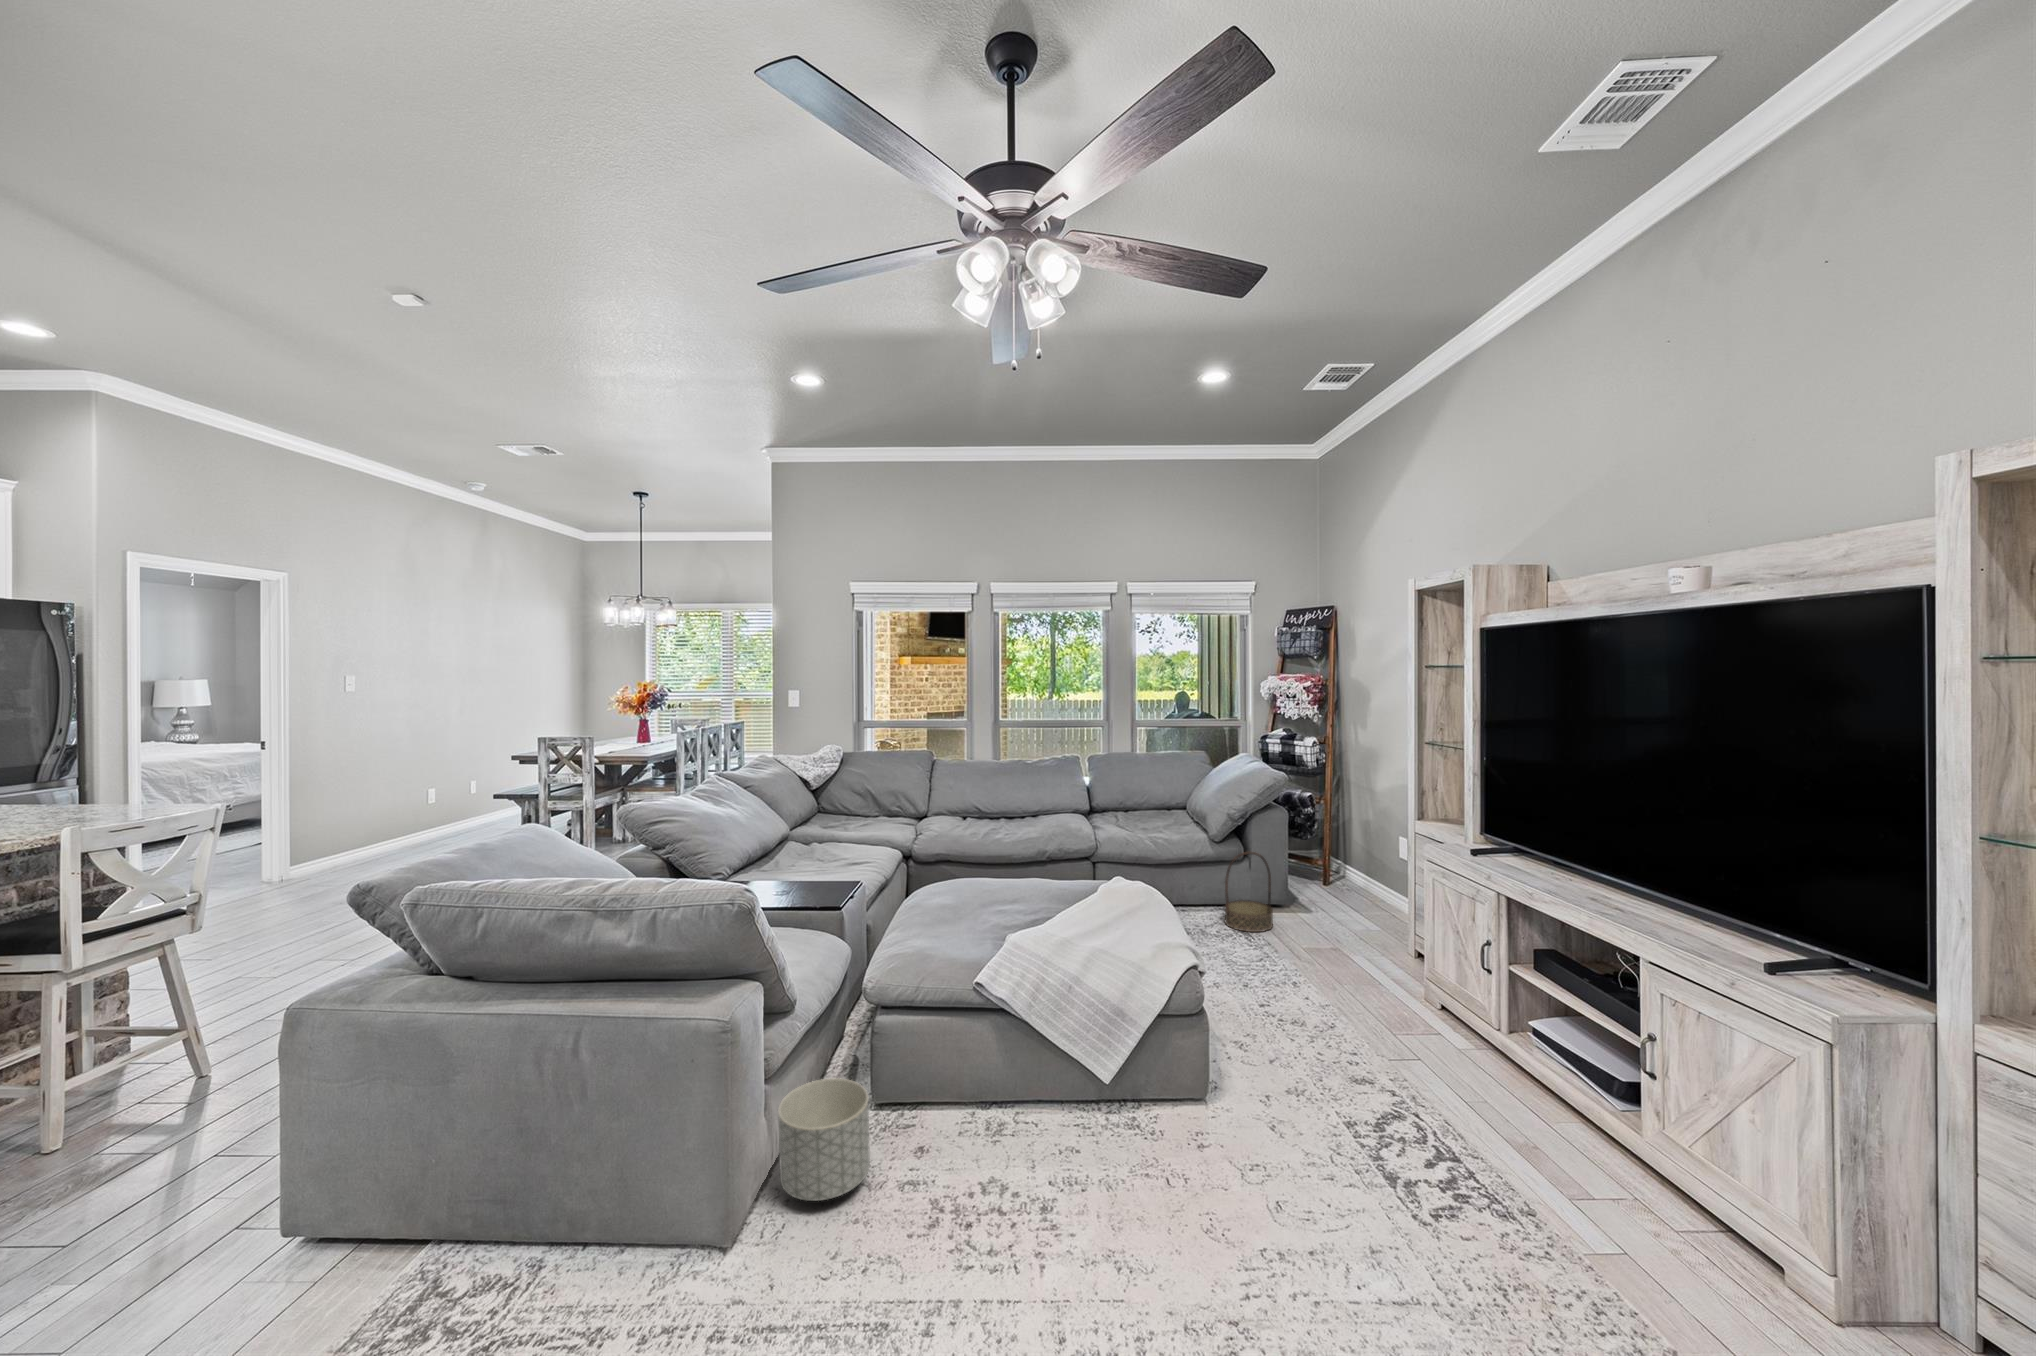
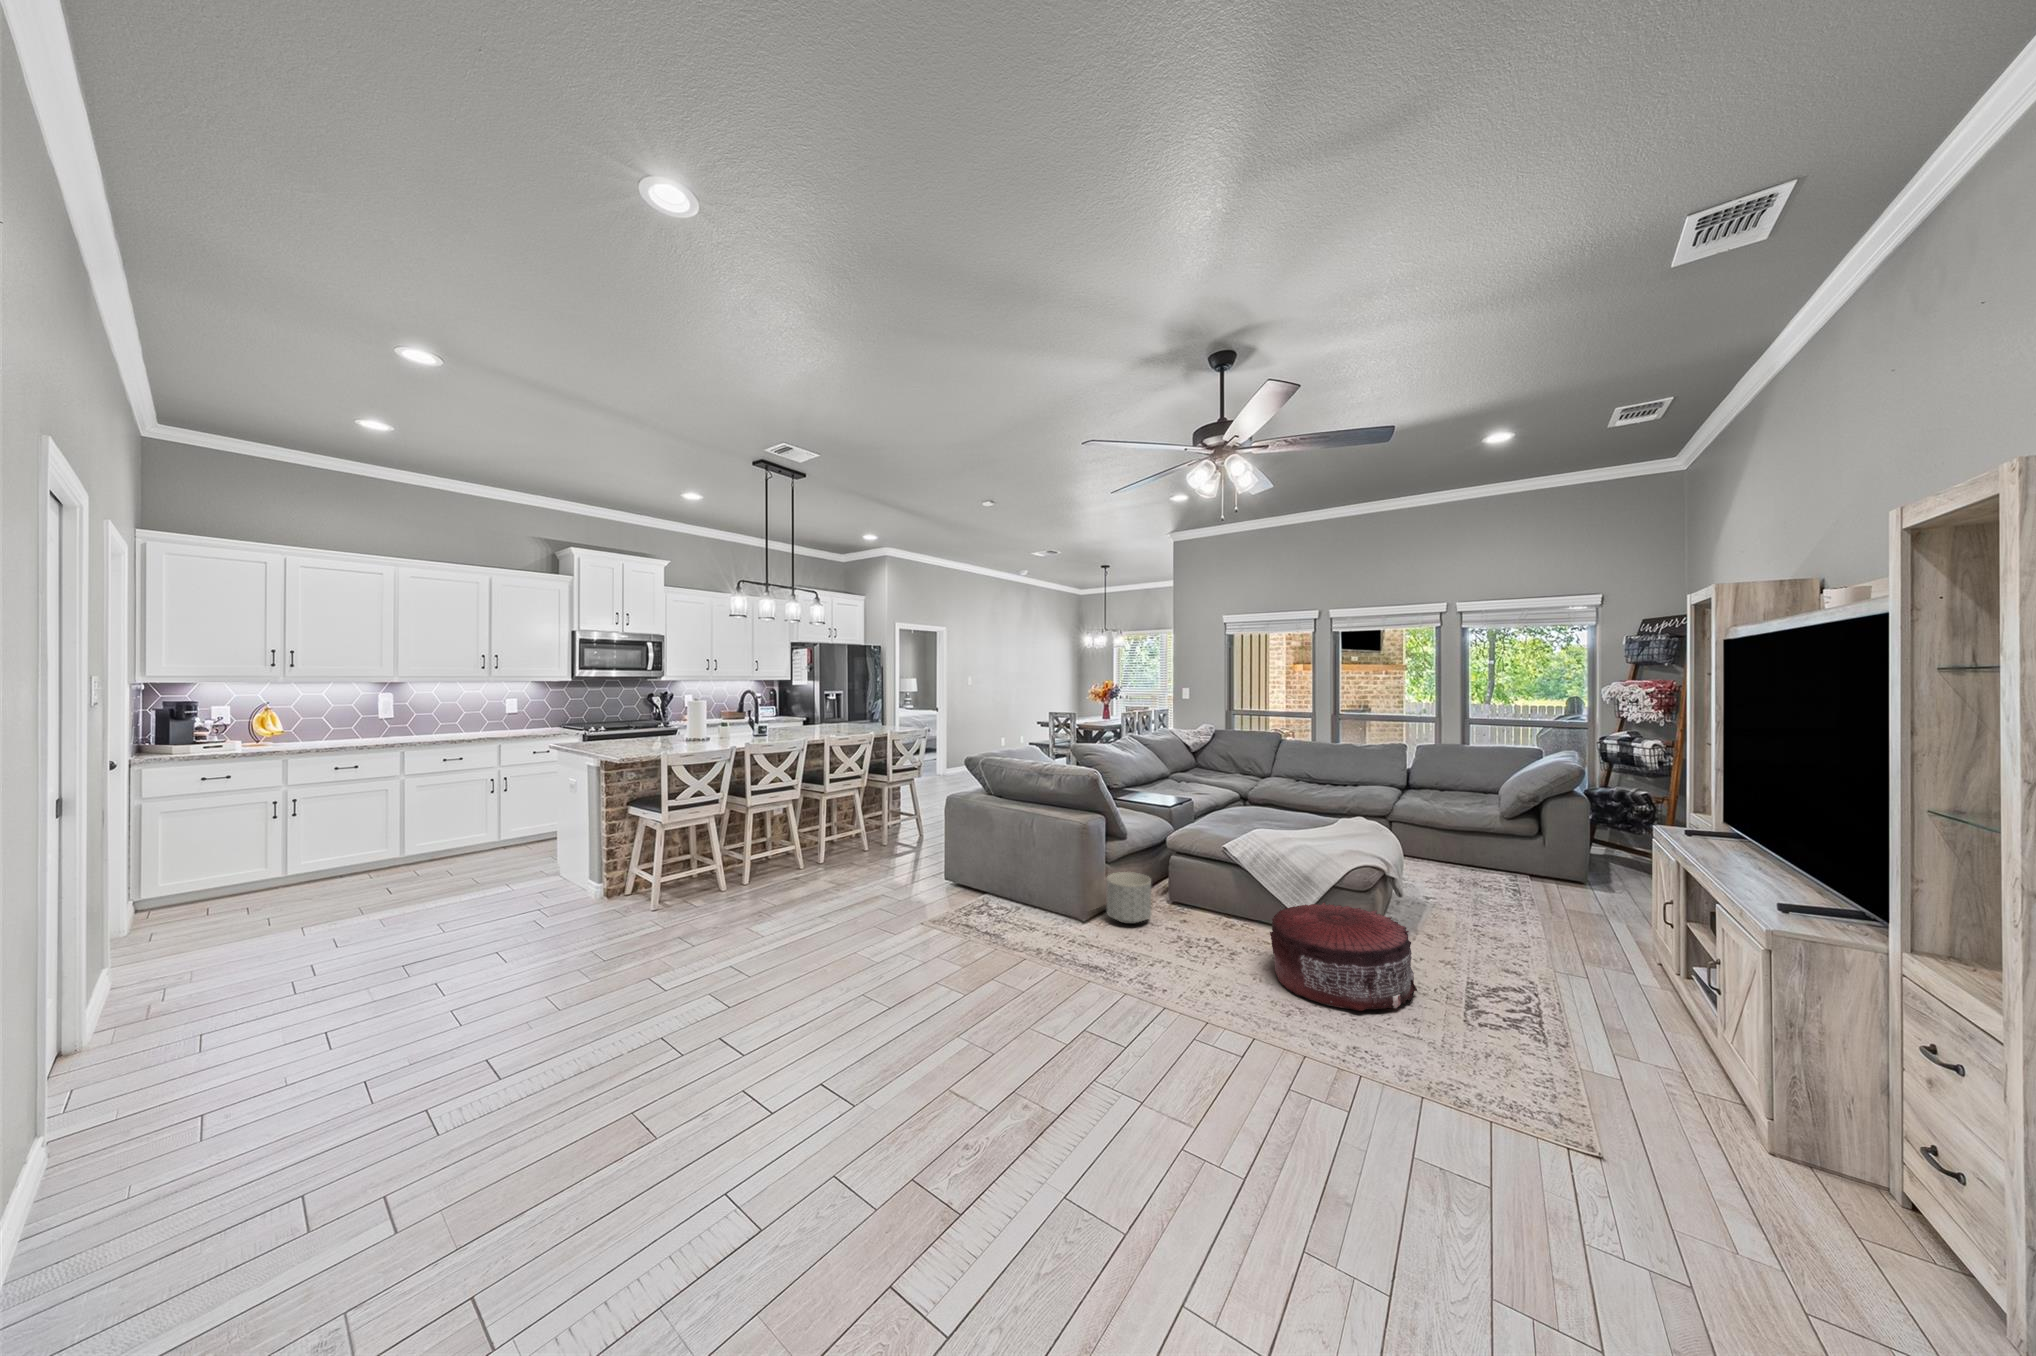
basket: present [1225,852,1273,932] -> none [1503,826,1555,894]
pouf: none [1120,1057,1344,1286] -> present [1270,902,1417,1011]

